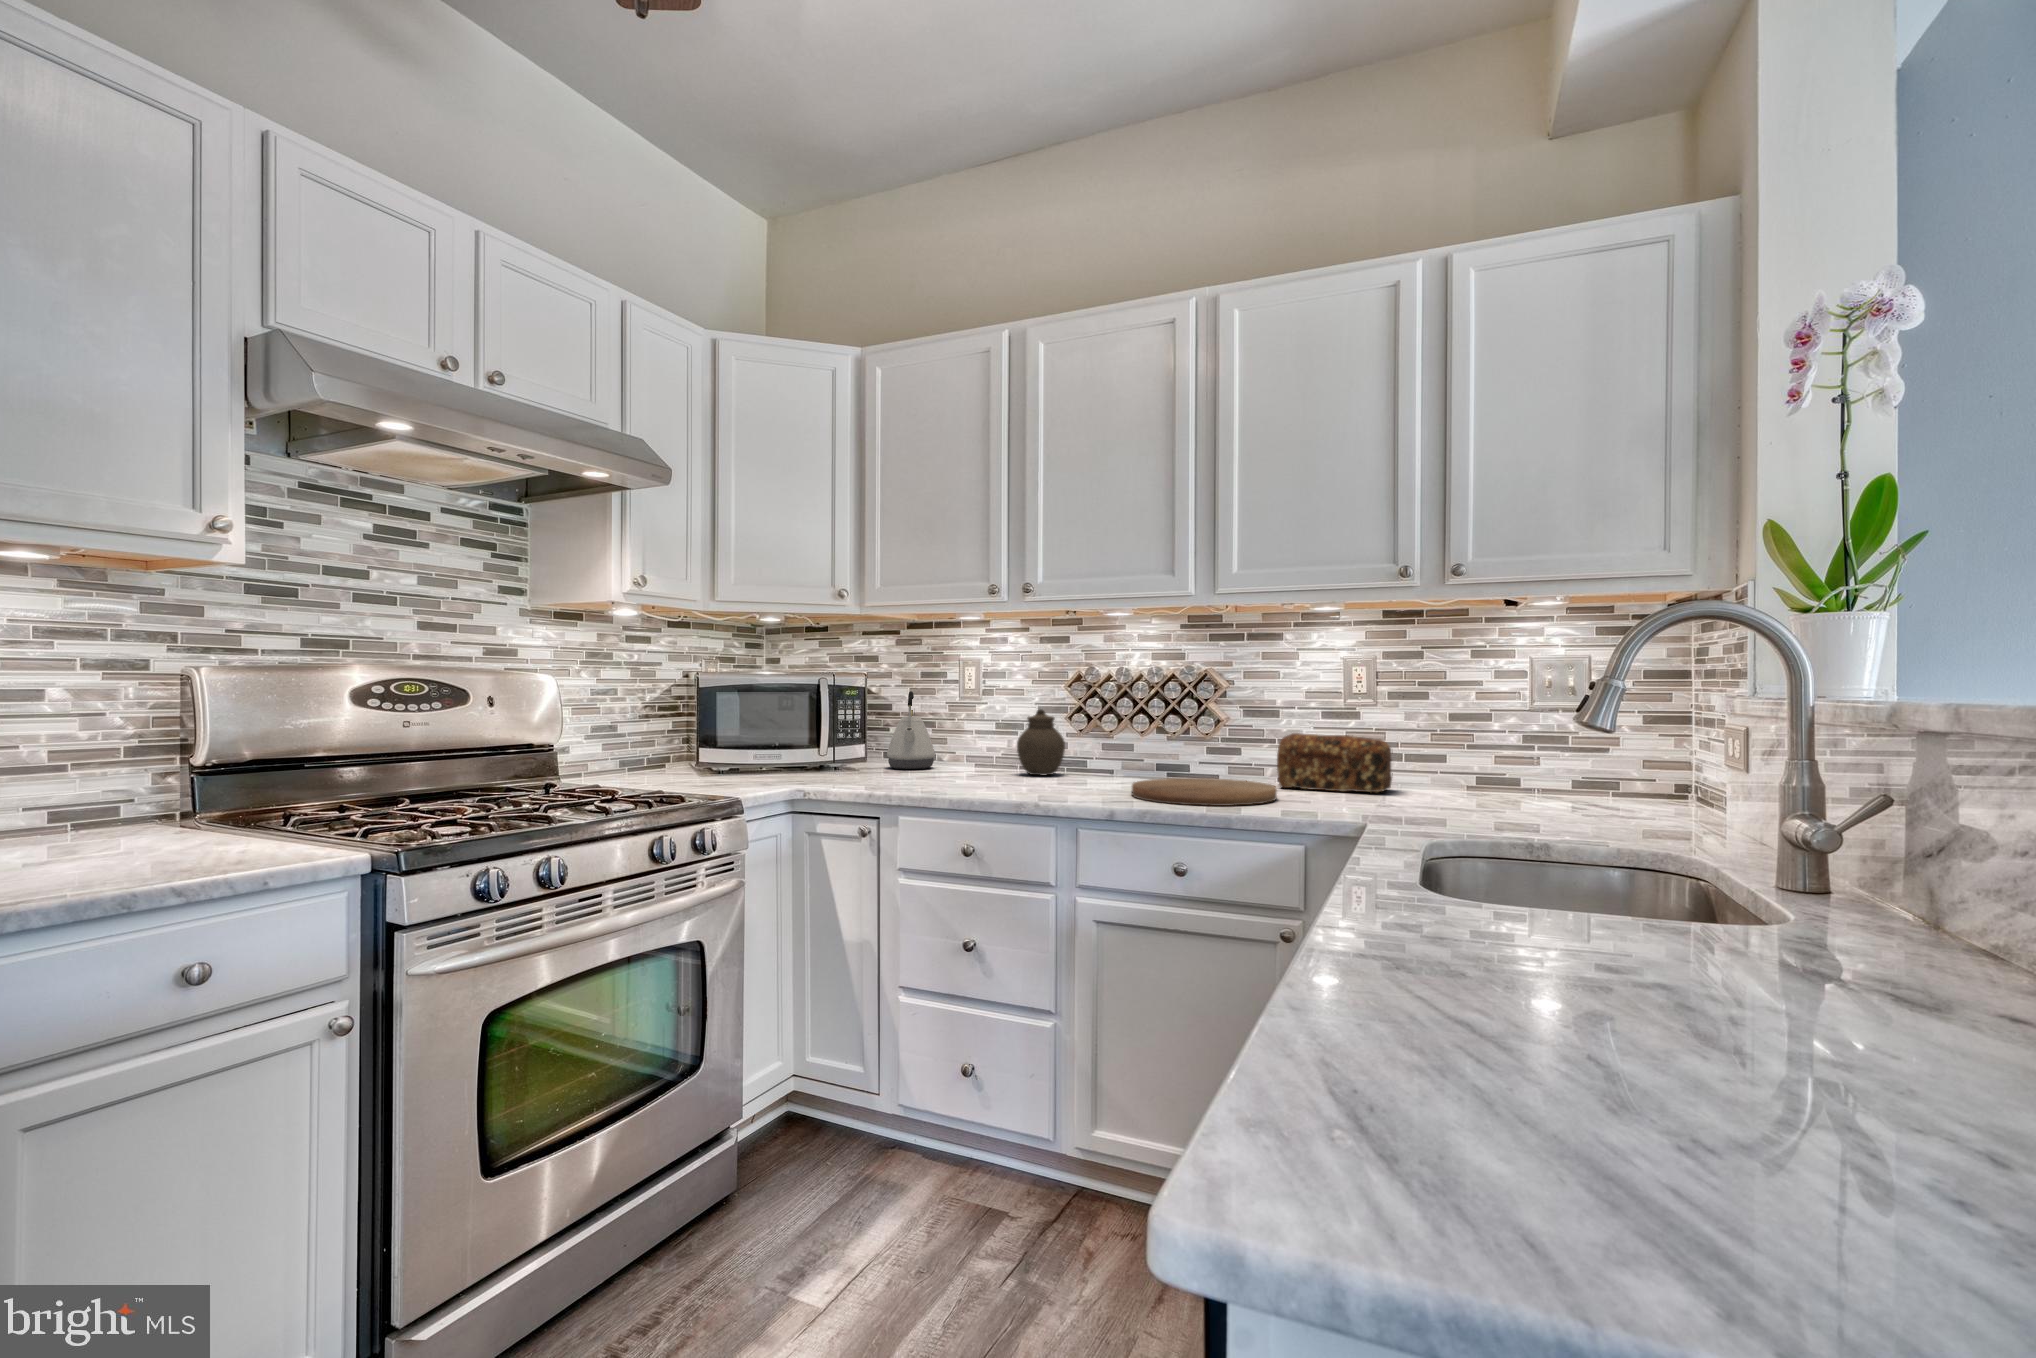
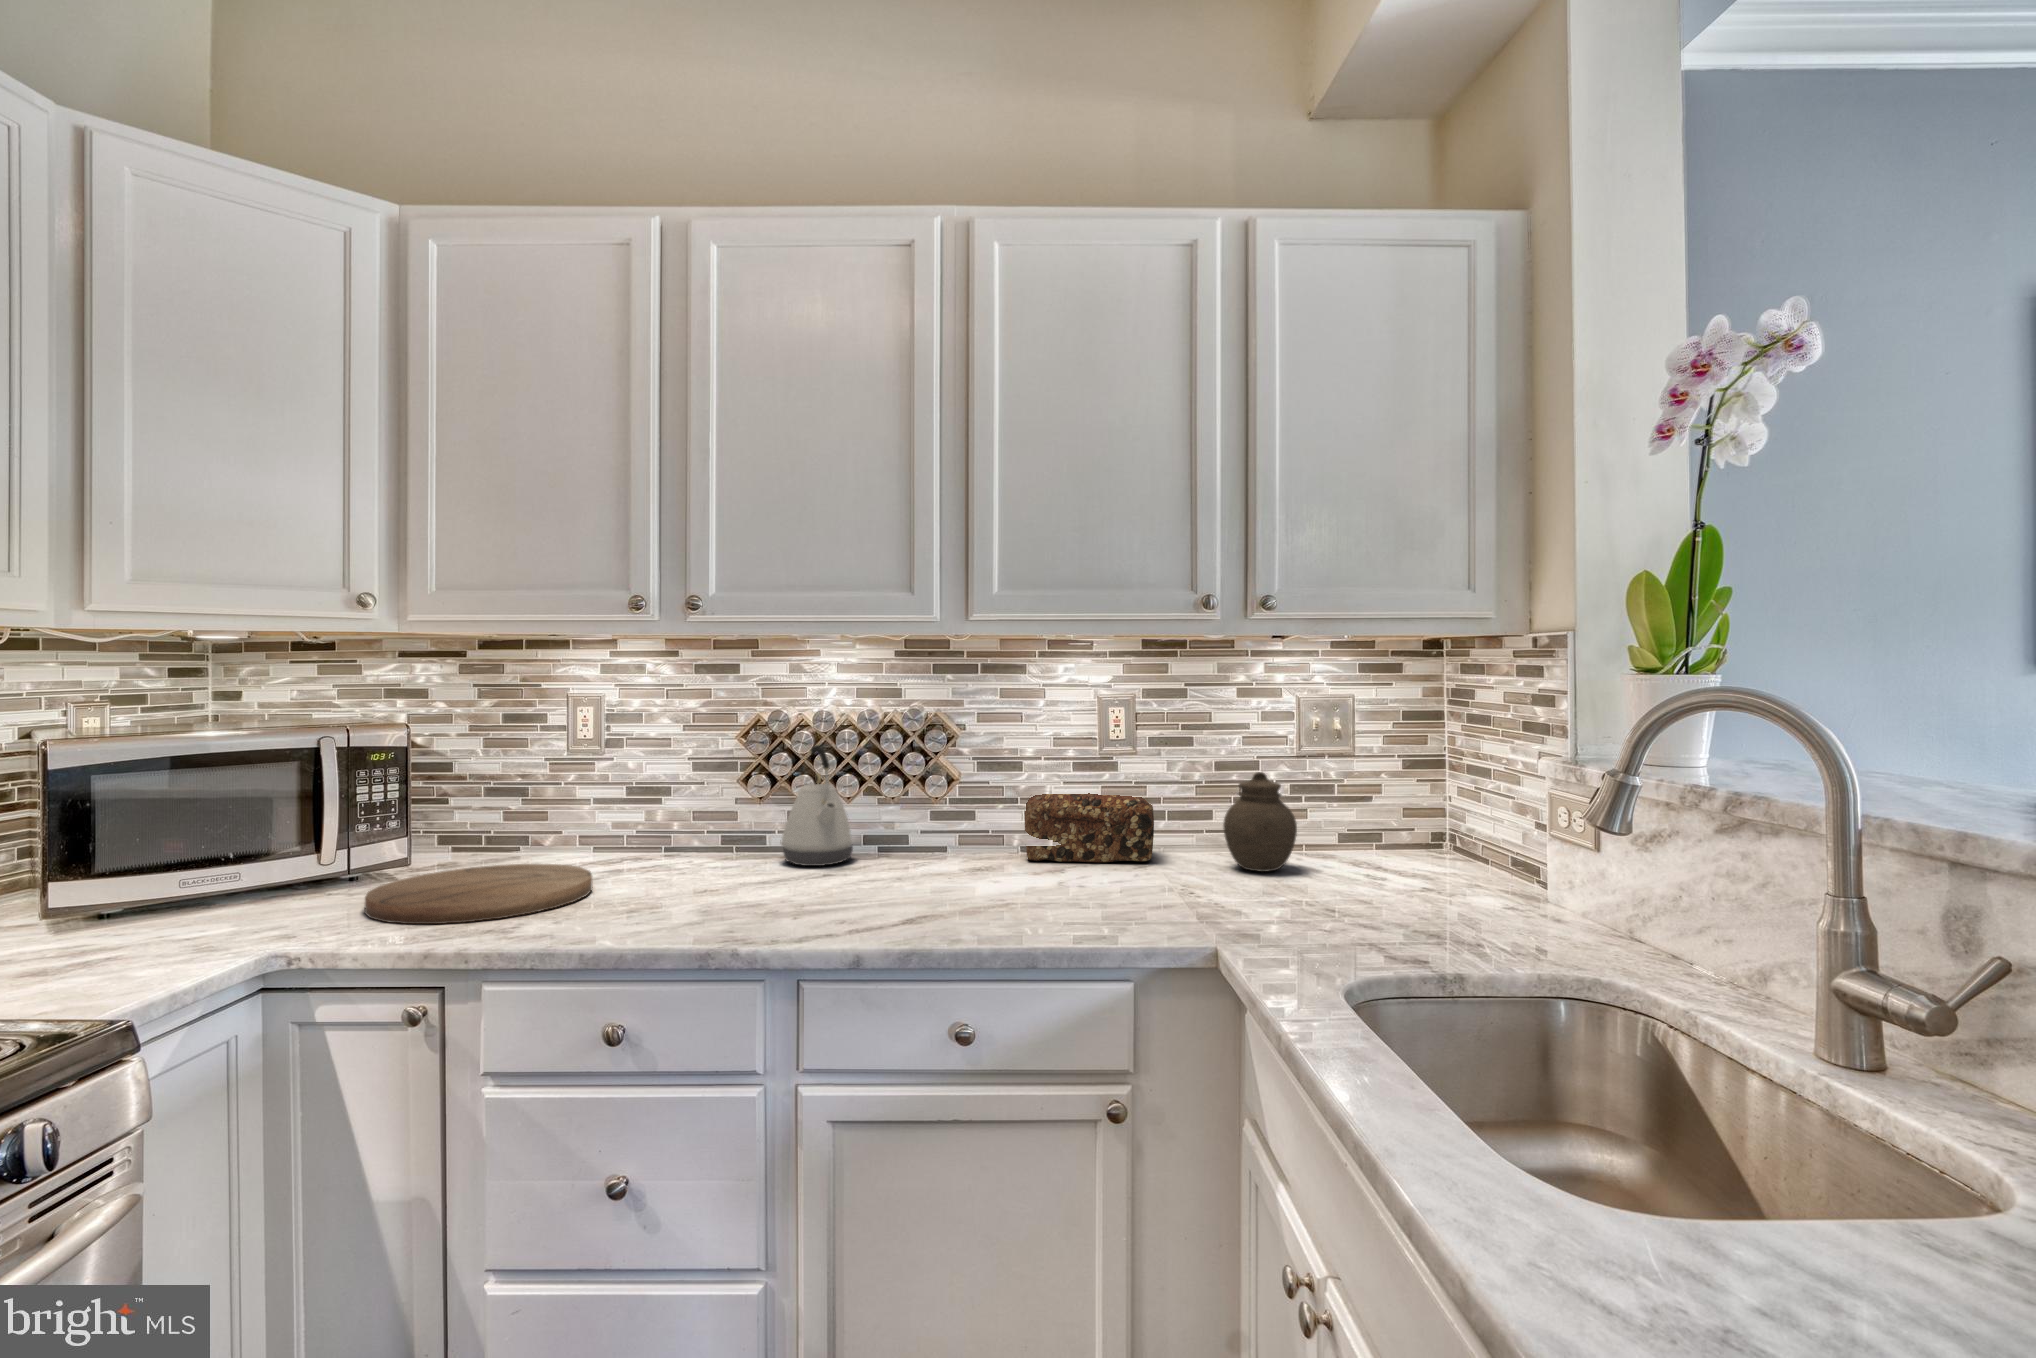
kettle: present [887,691,935,769] -> present [780,745,853,866]
jar: present [1017,709,1065,775] -> present [1223,772,1297,872]
cutting board: present [1132,778,1277,806] -> present [365,864,592,924]

